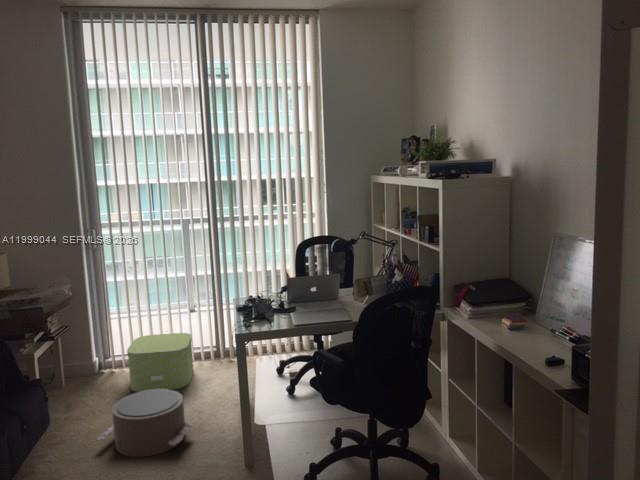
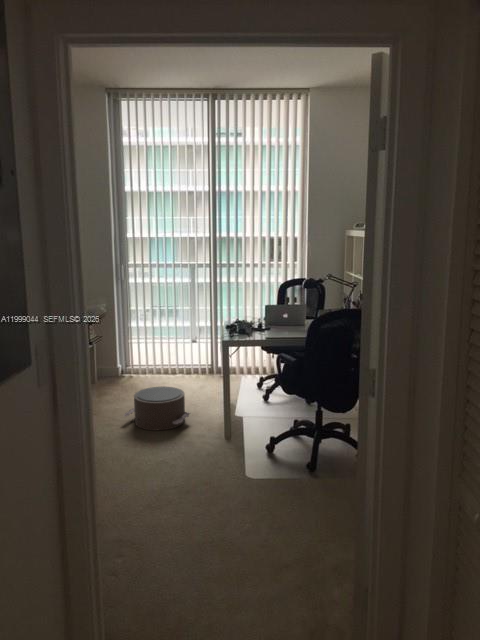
storage box: present [127,333,193,392] -> none [144,351,192,392]

